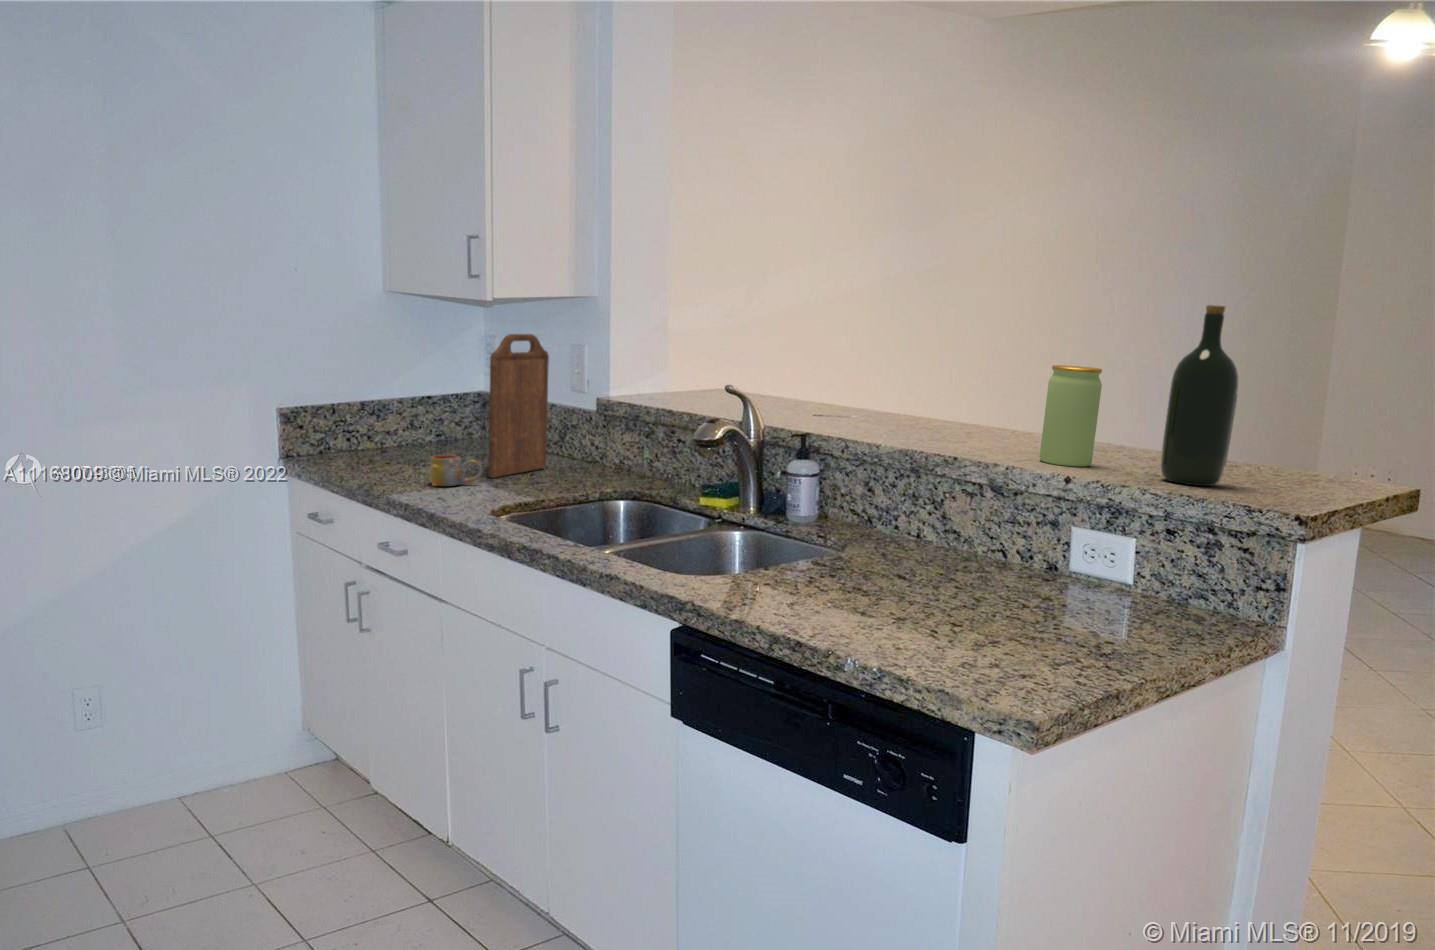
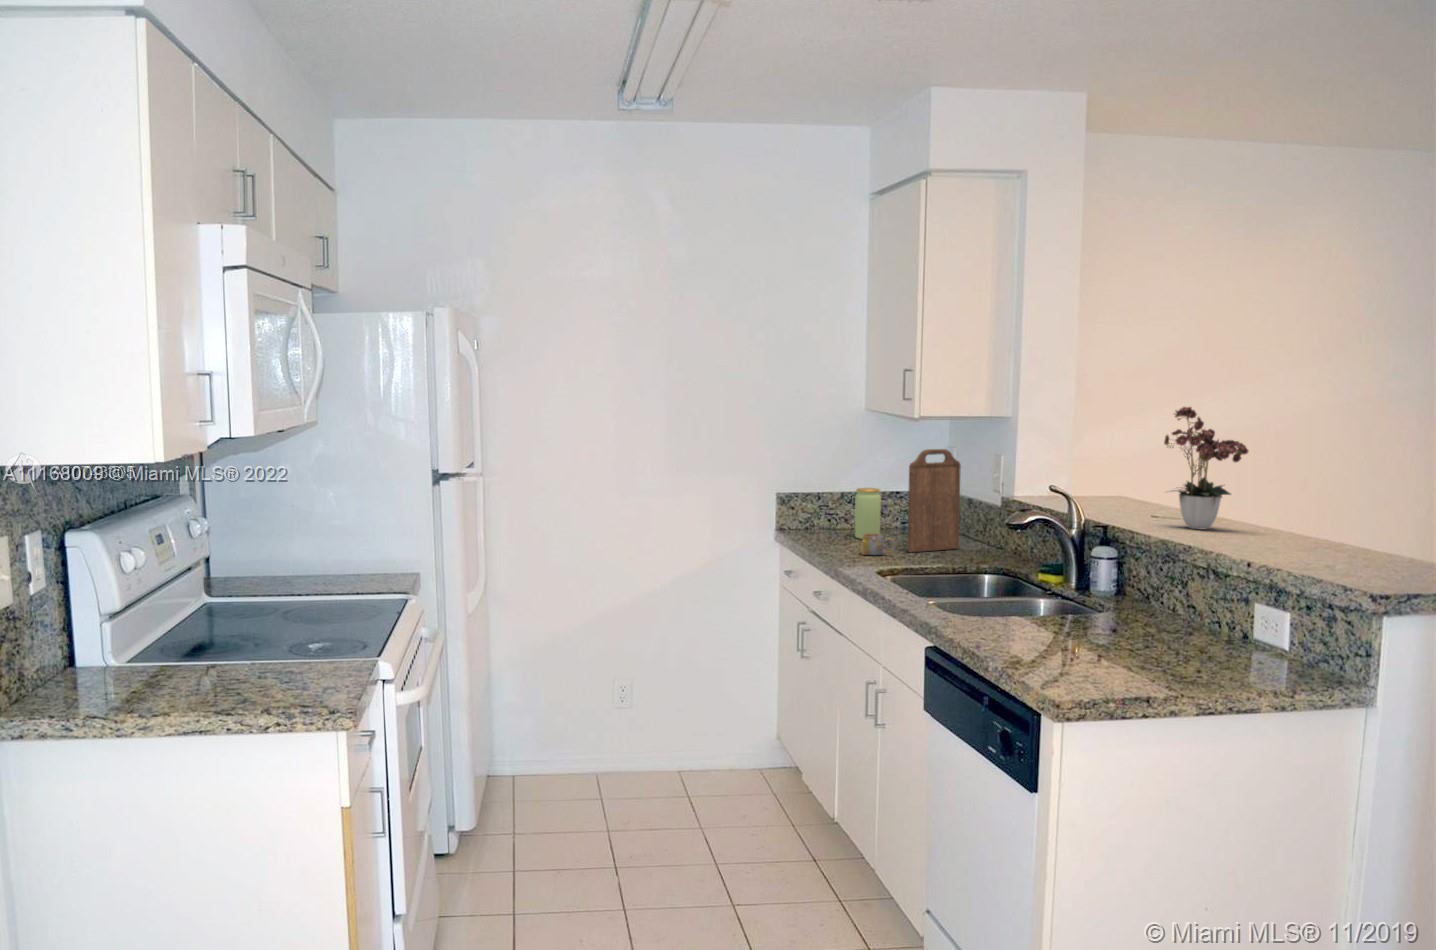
flower arrangement: none [857,275,954,433] -> present [1164,407,1249,529]
wine bottle: present [1161,305,1238,486] -> none [1323,429,1384,575]
jar: present [1039,365,1102,467] -> present [855,488,881,539]

